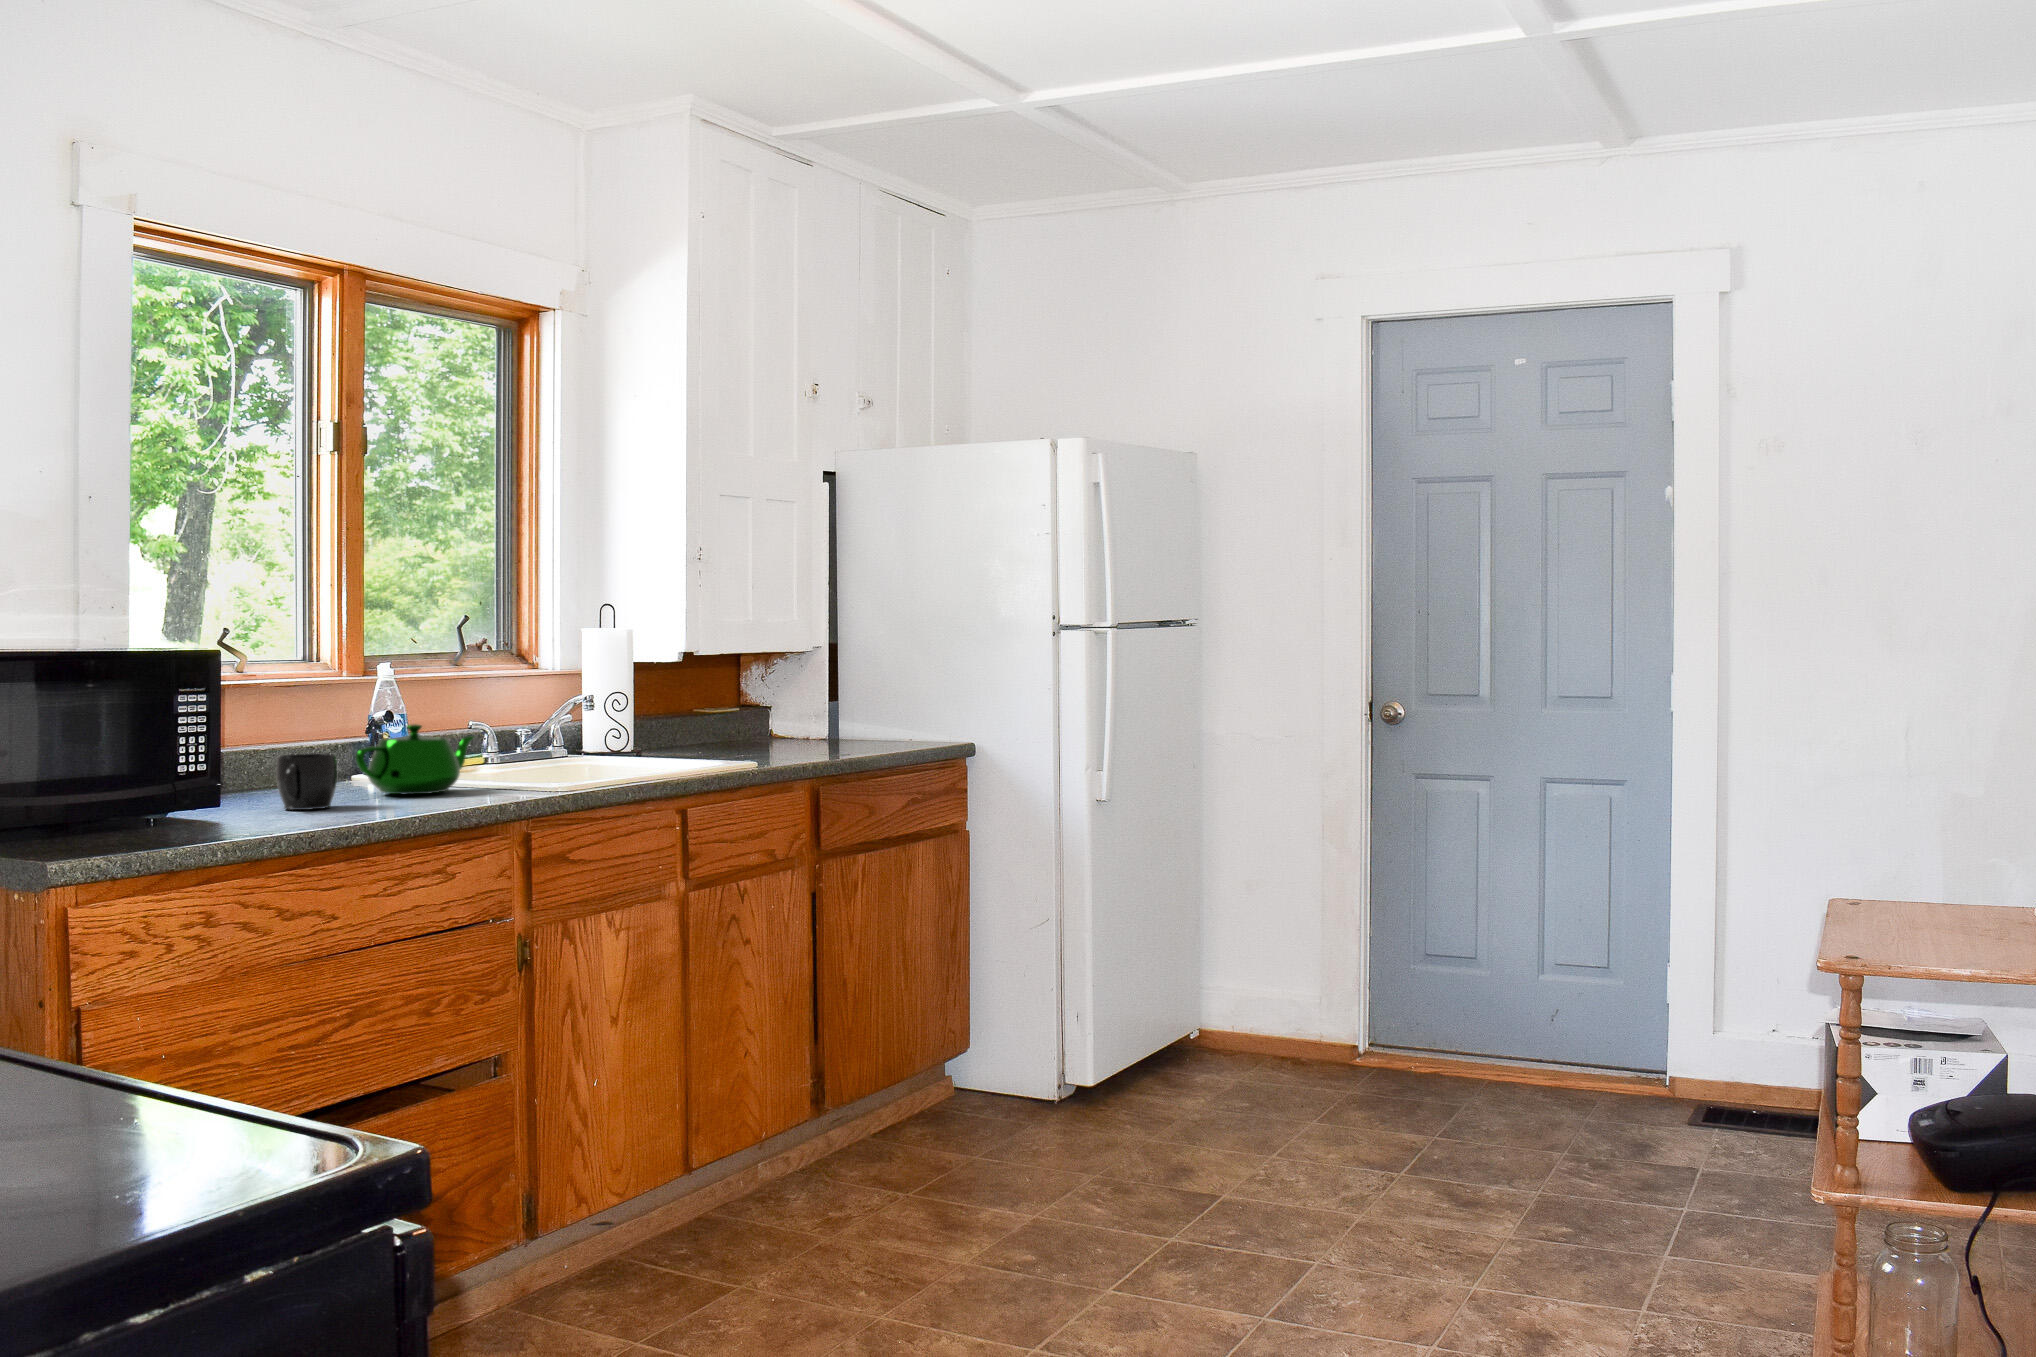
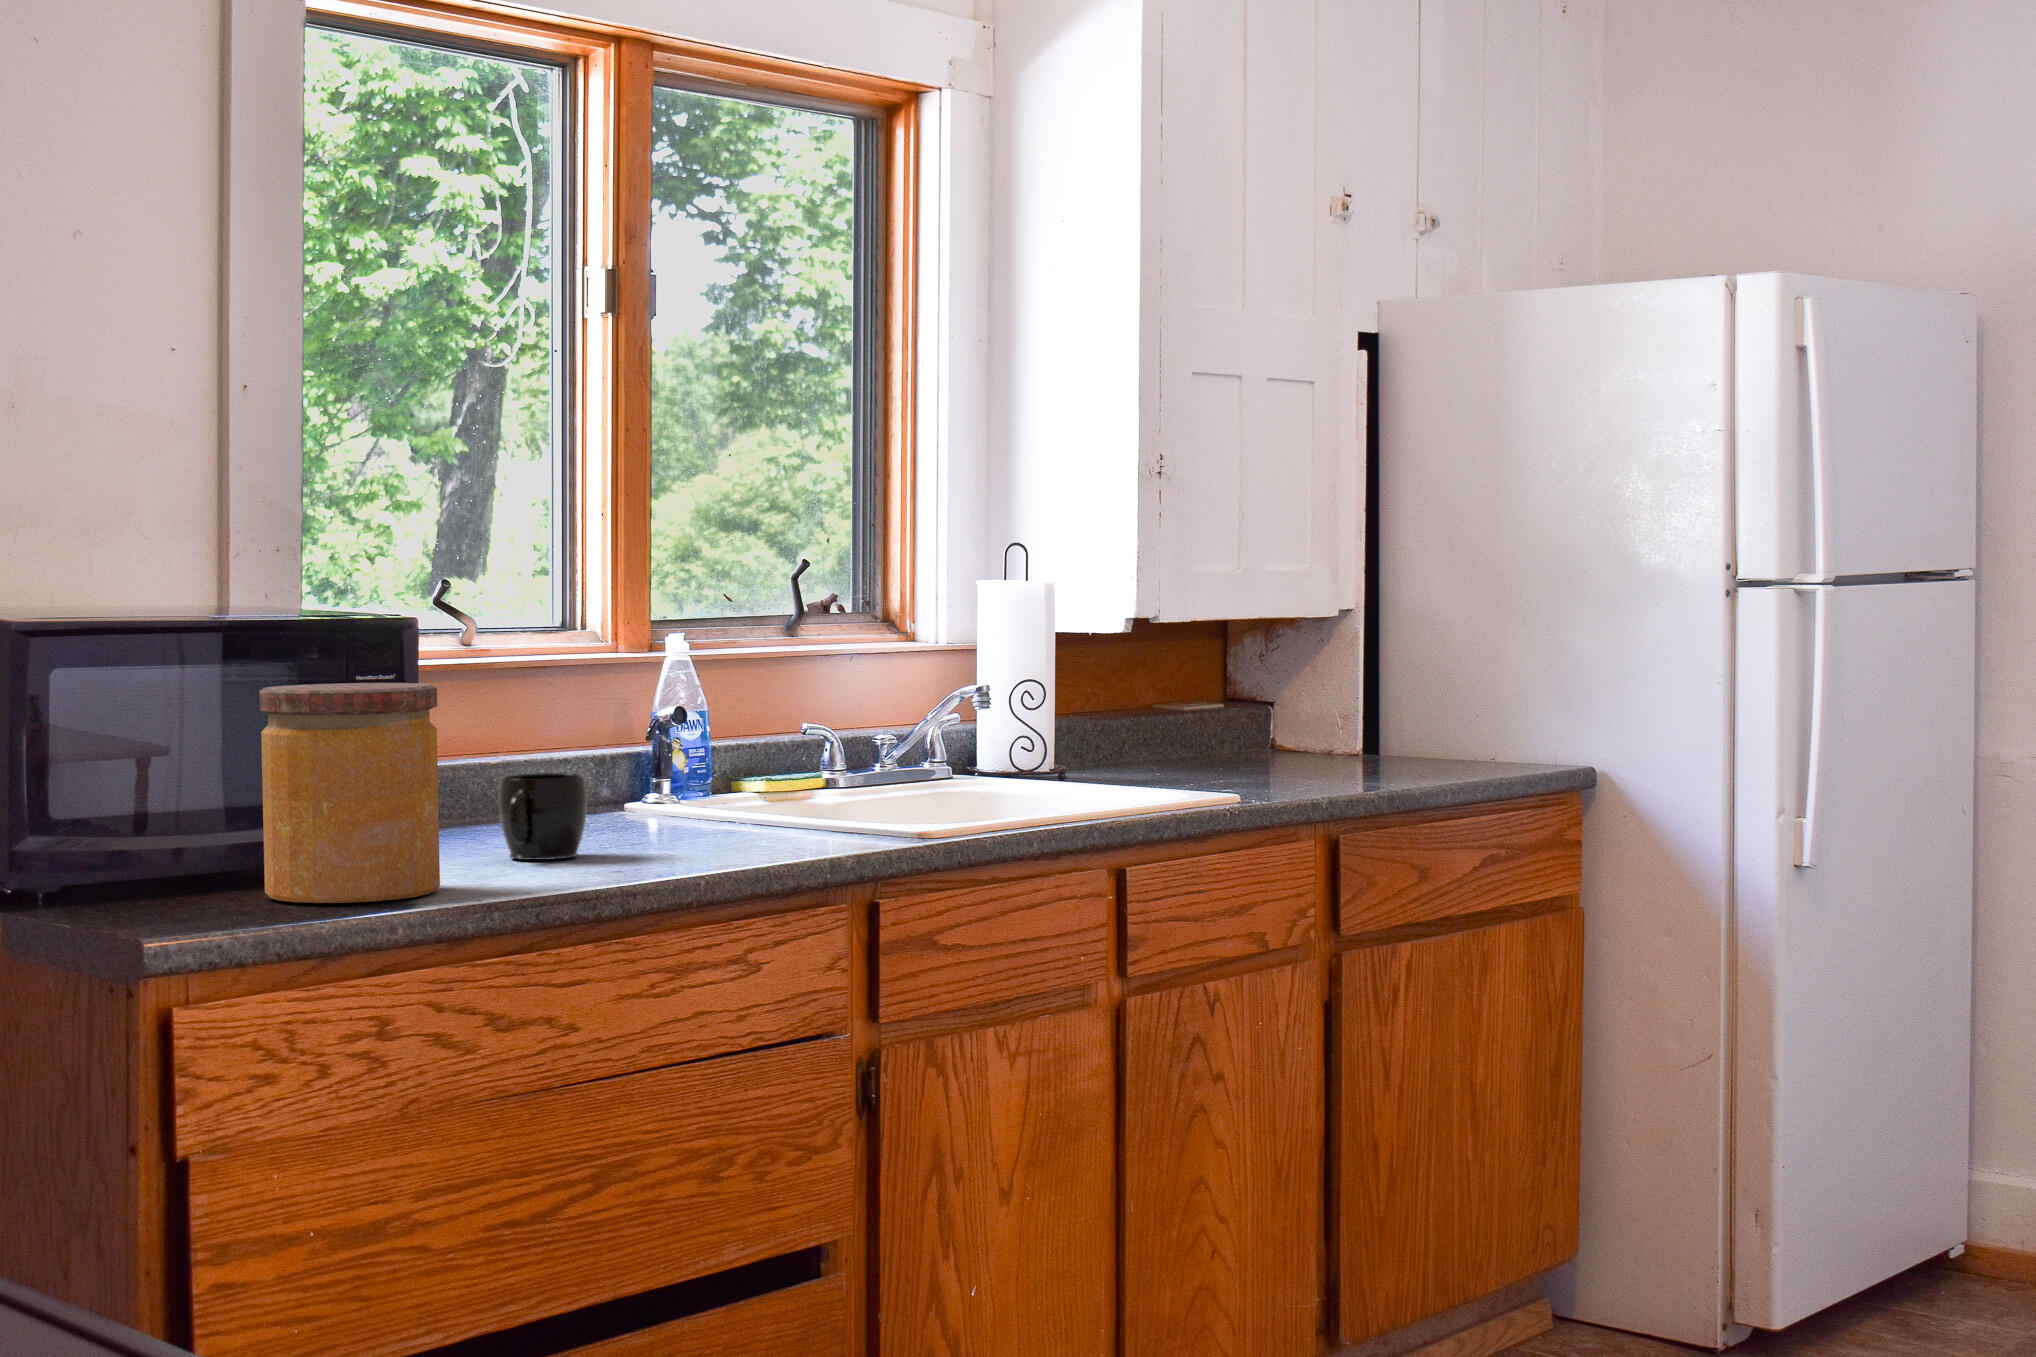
jar: none [116,694,245,839] -> present [260,683,440,903]
teapot: present [355,724,474,794] -> none [618,729,801,837]

